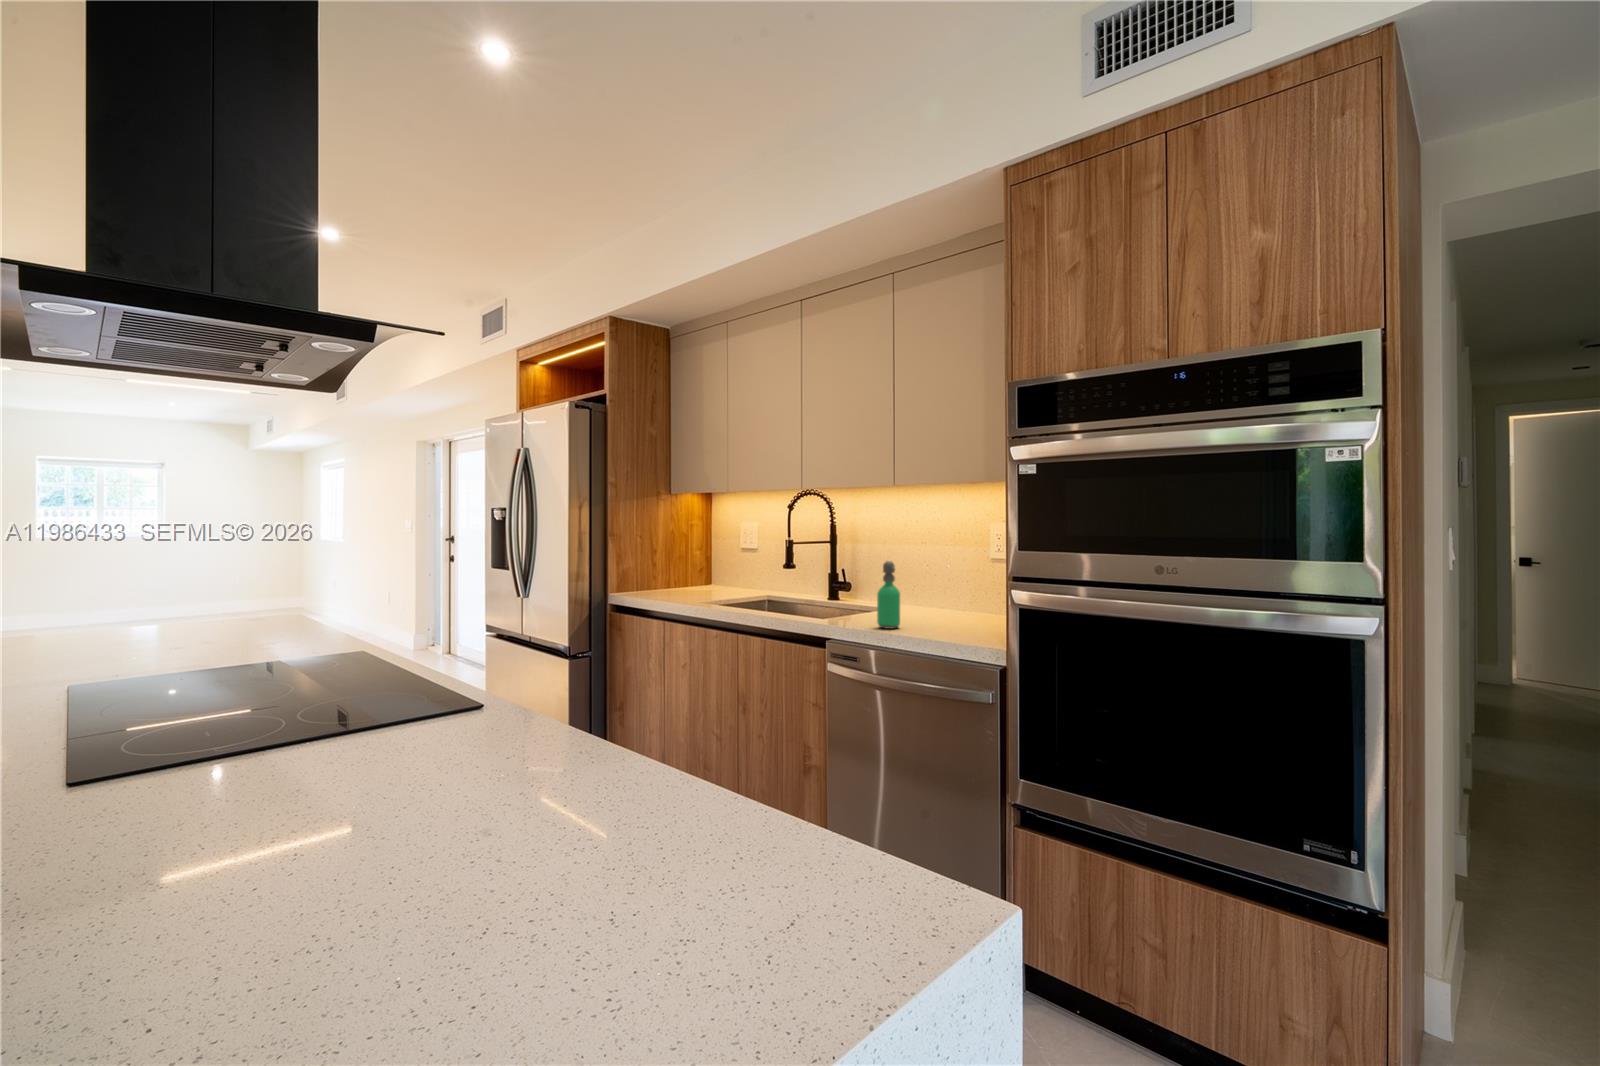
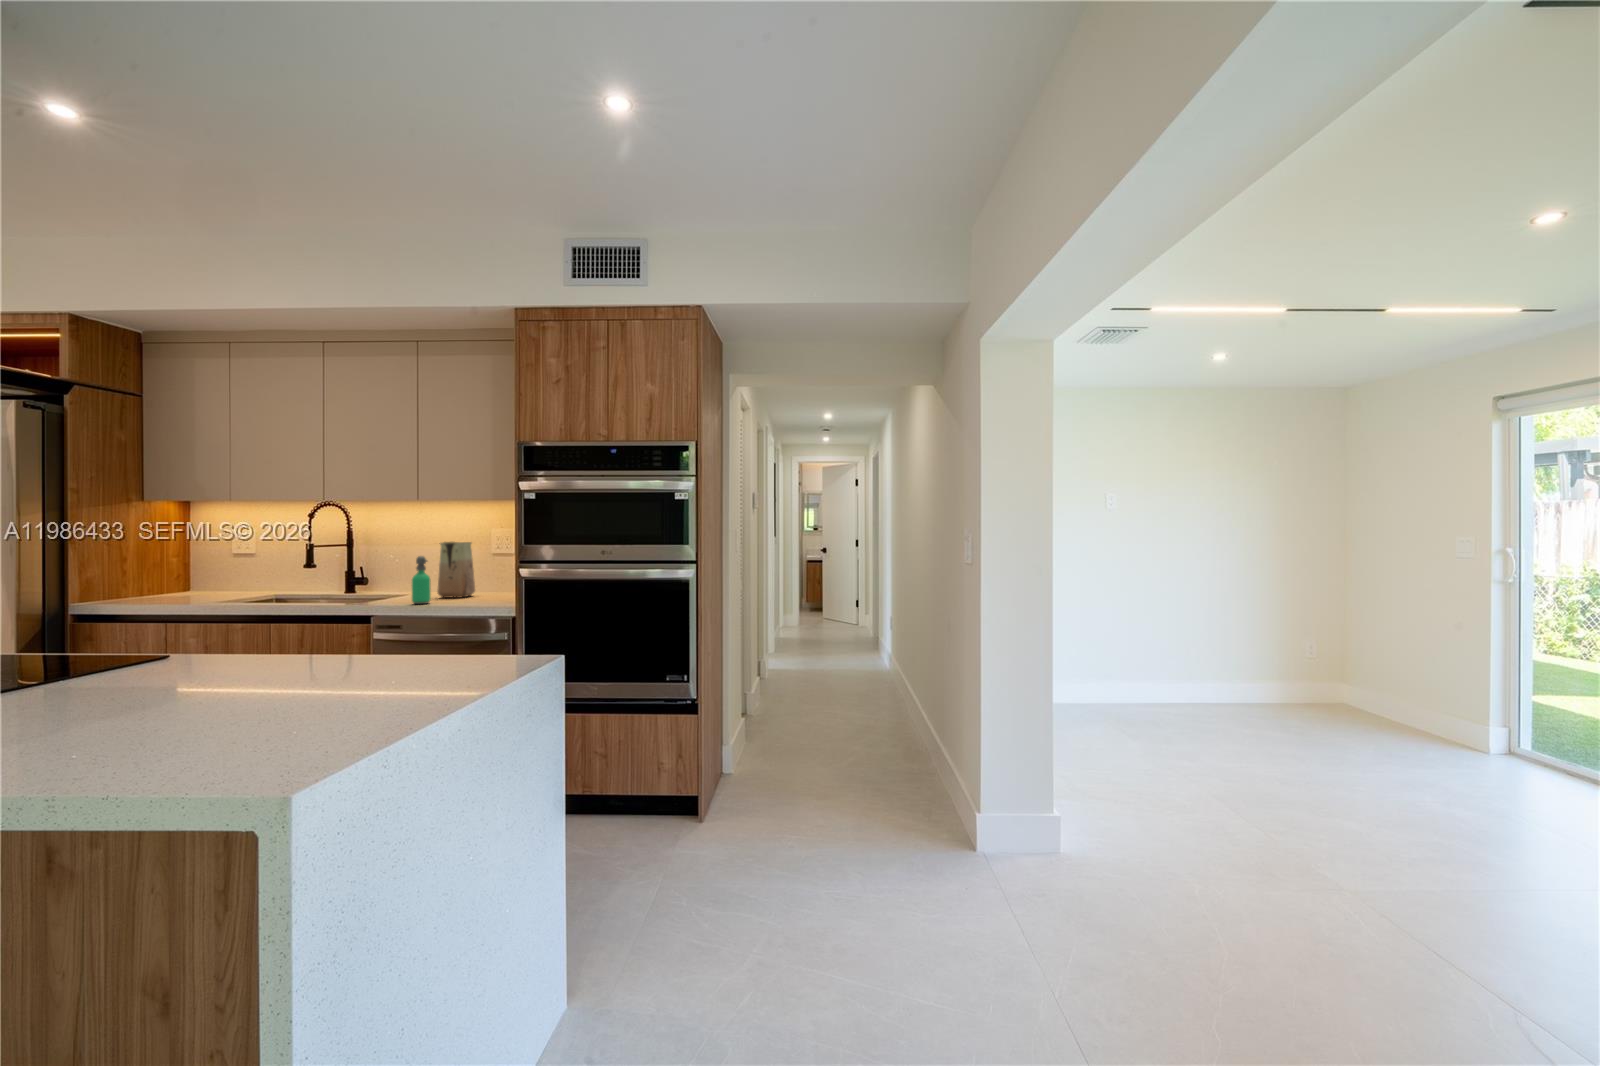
vase: none [917,541,966,620] -> present [437,542,475,598]

